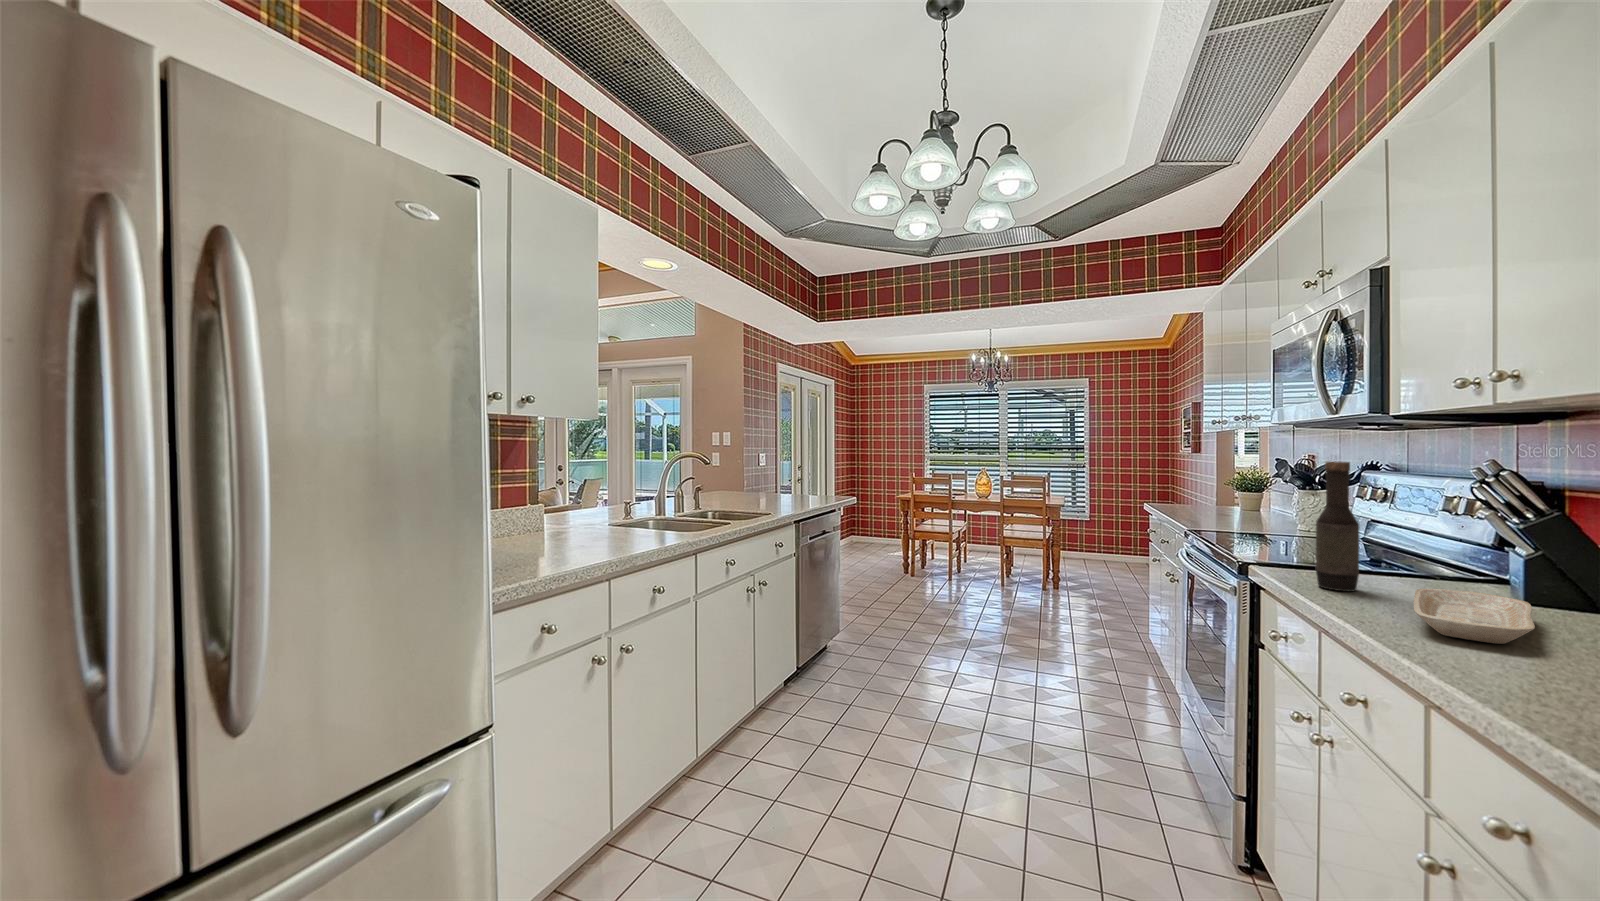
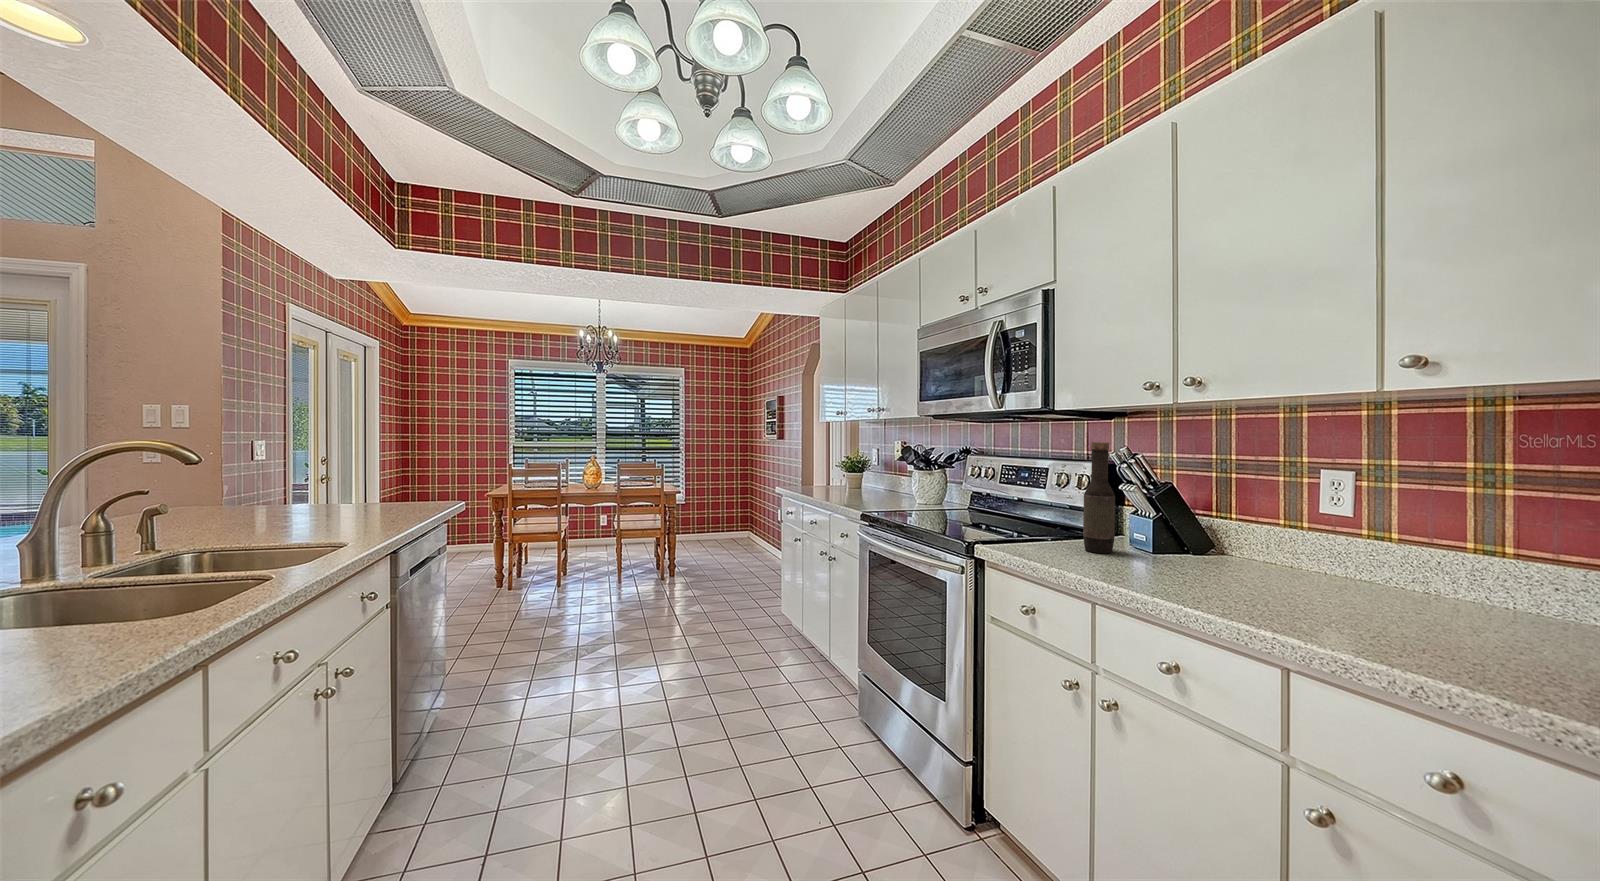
tray: present [1413,589,1535,644] -> none [1168,541,1307,584]

